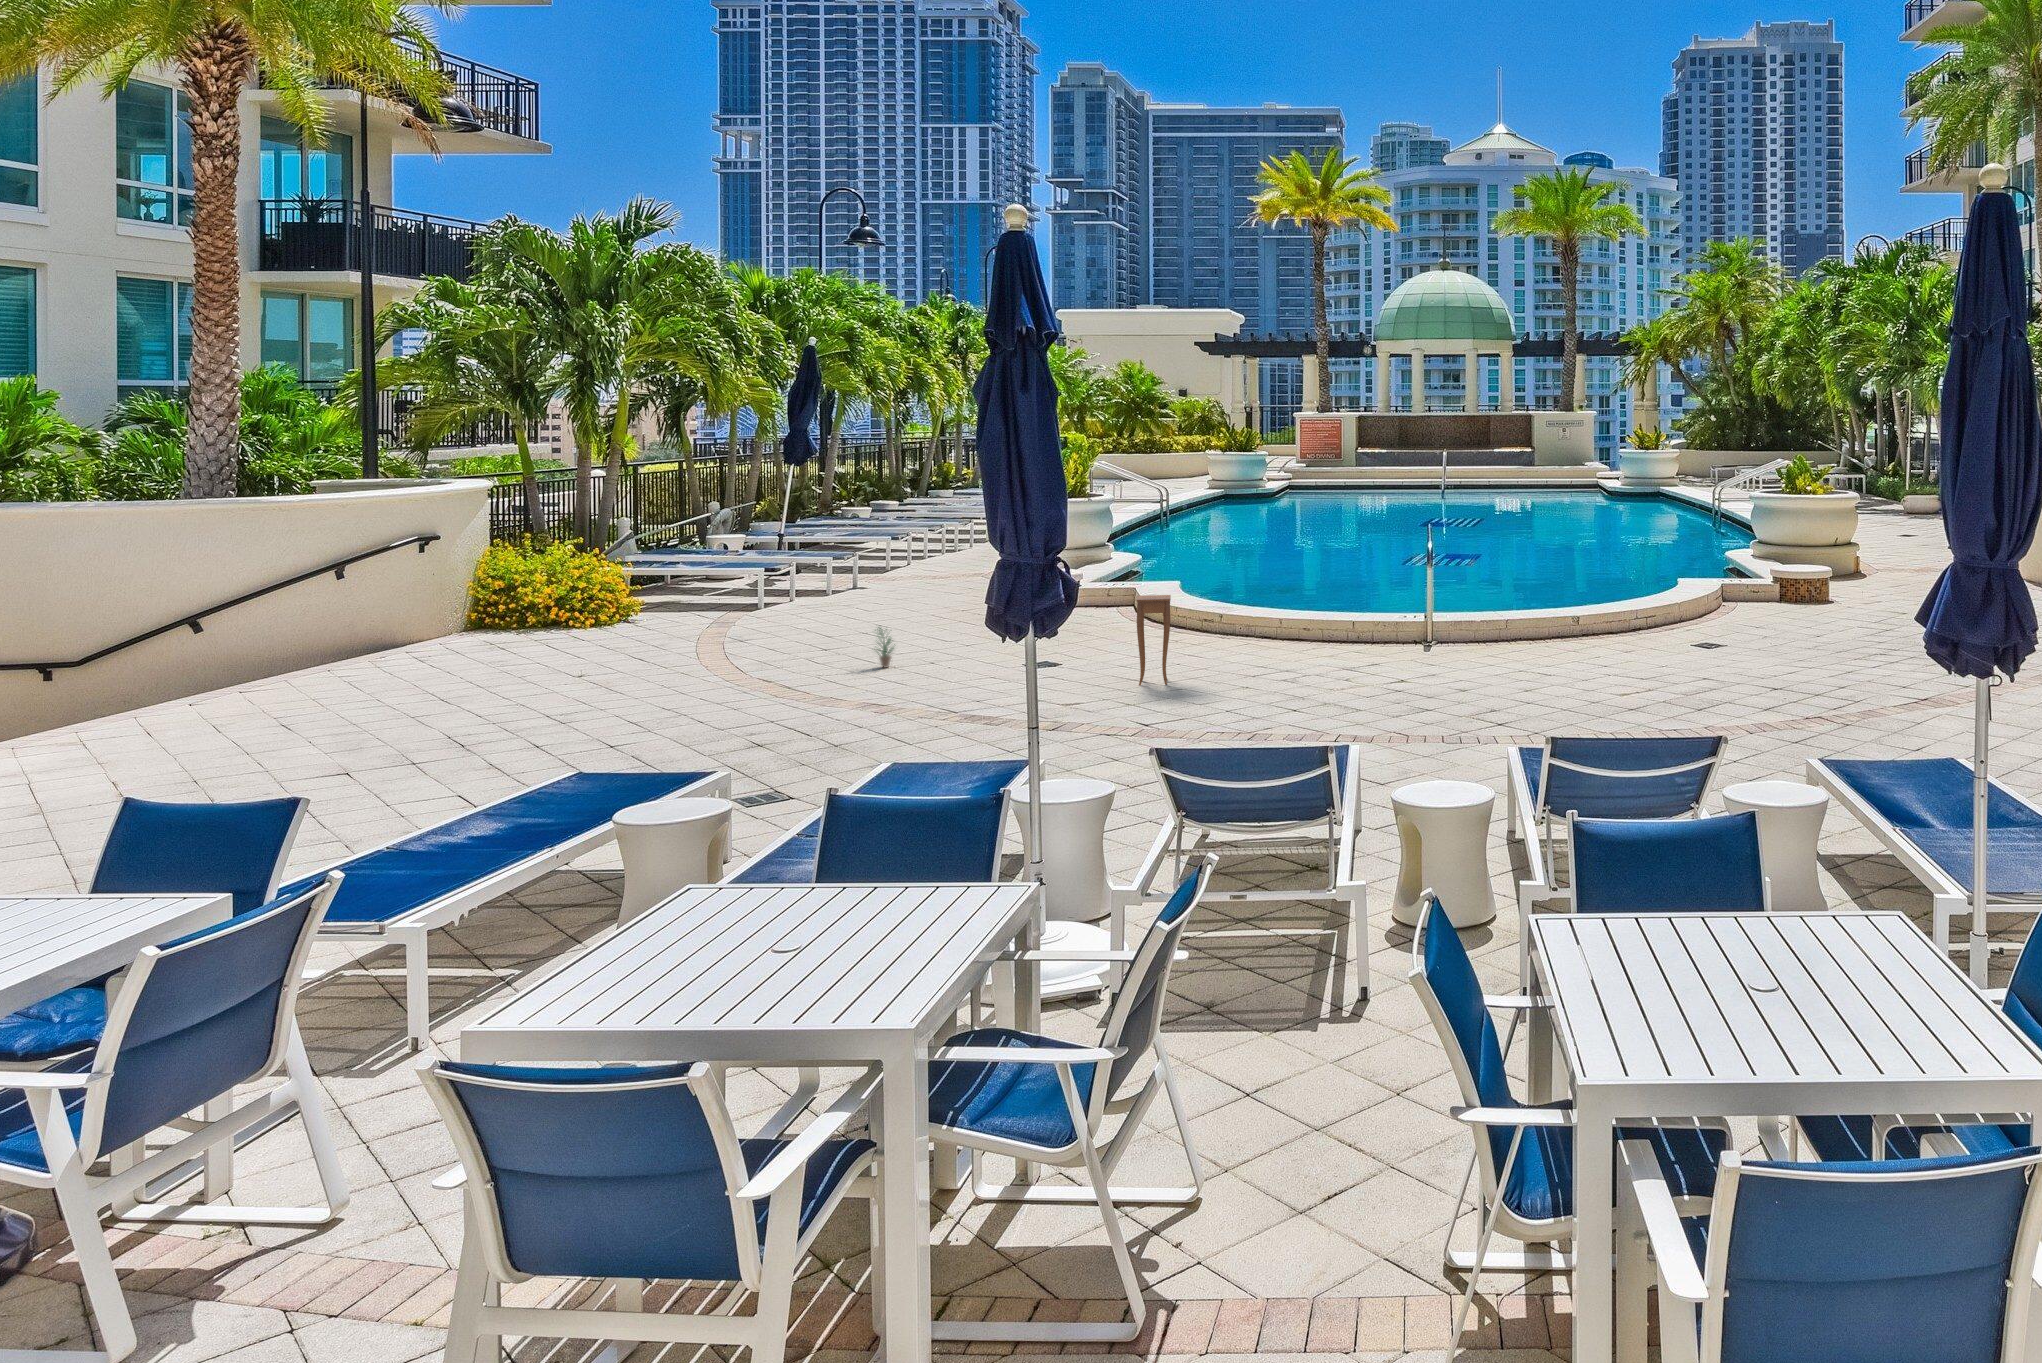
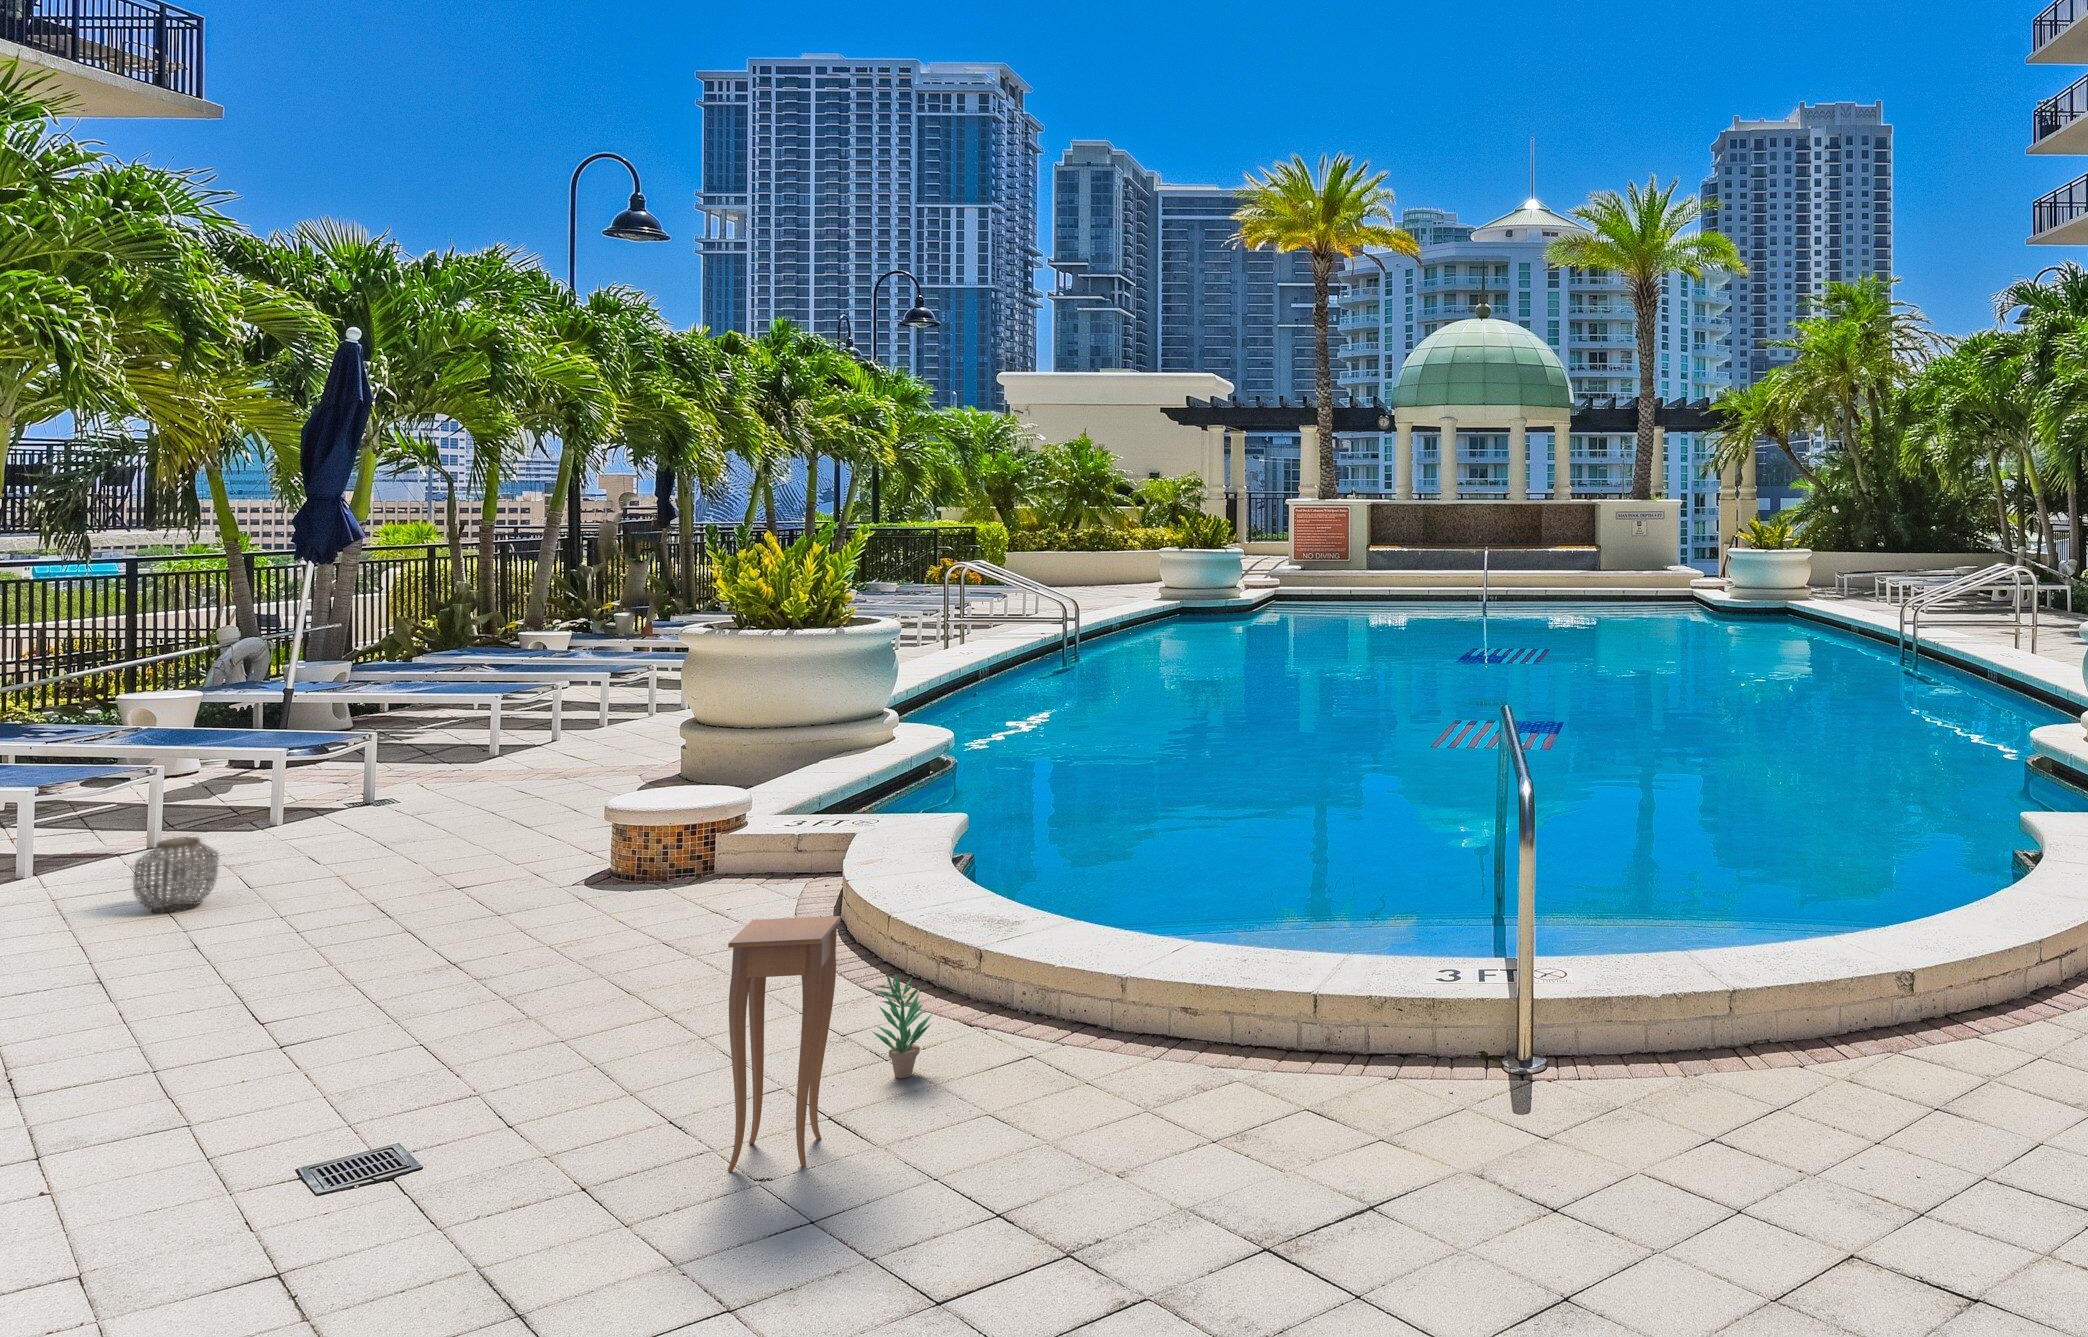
woven basket: none [776,594,811,629] -> present [133,837,218,913]
potted plant: present [875,627,895,668] -> present [872,974,932,1078]

